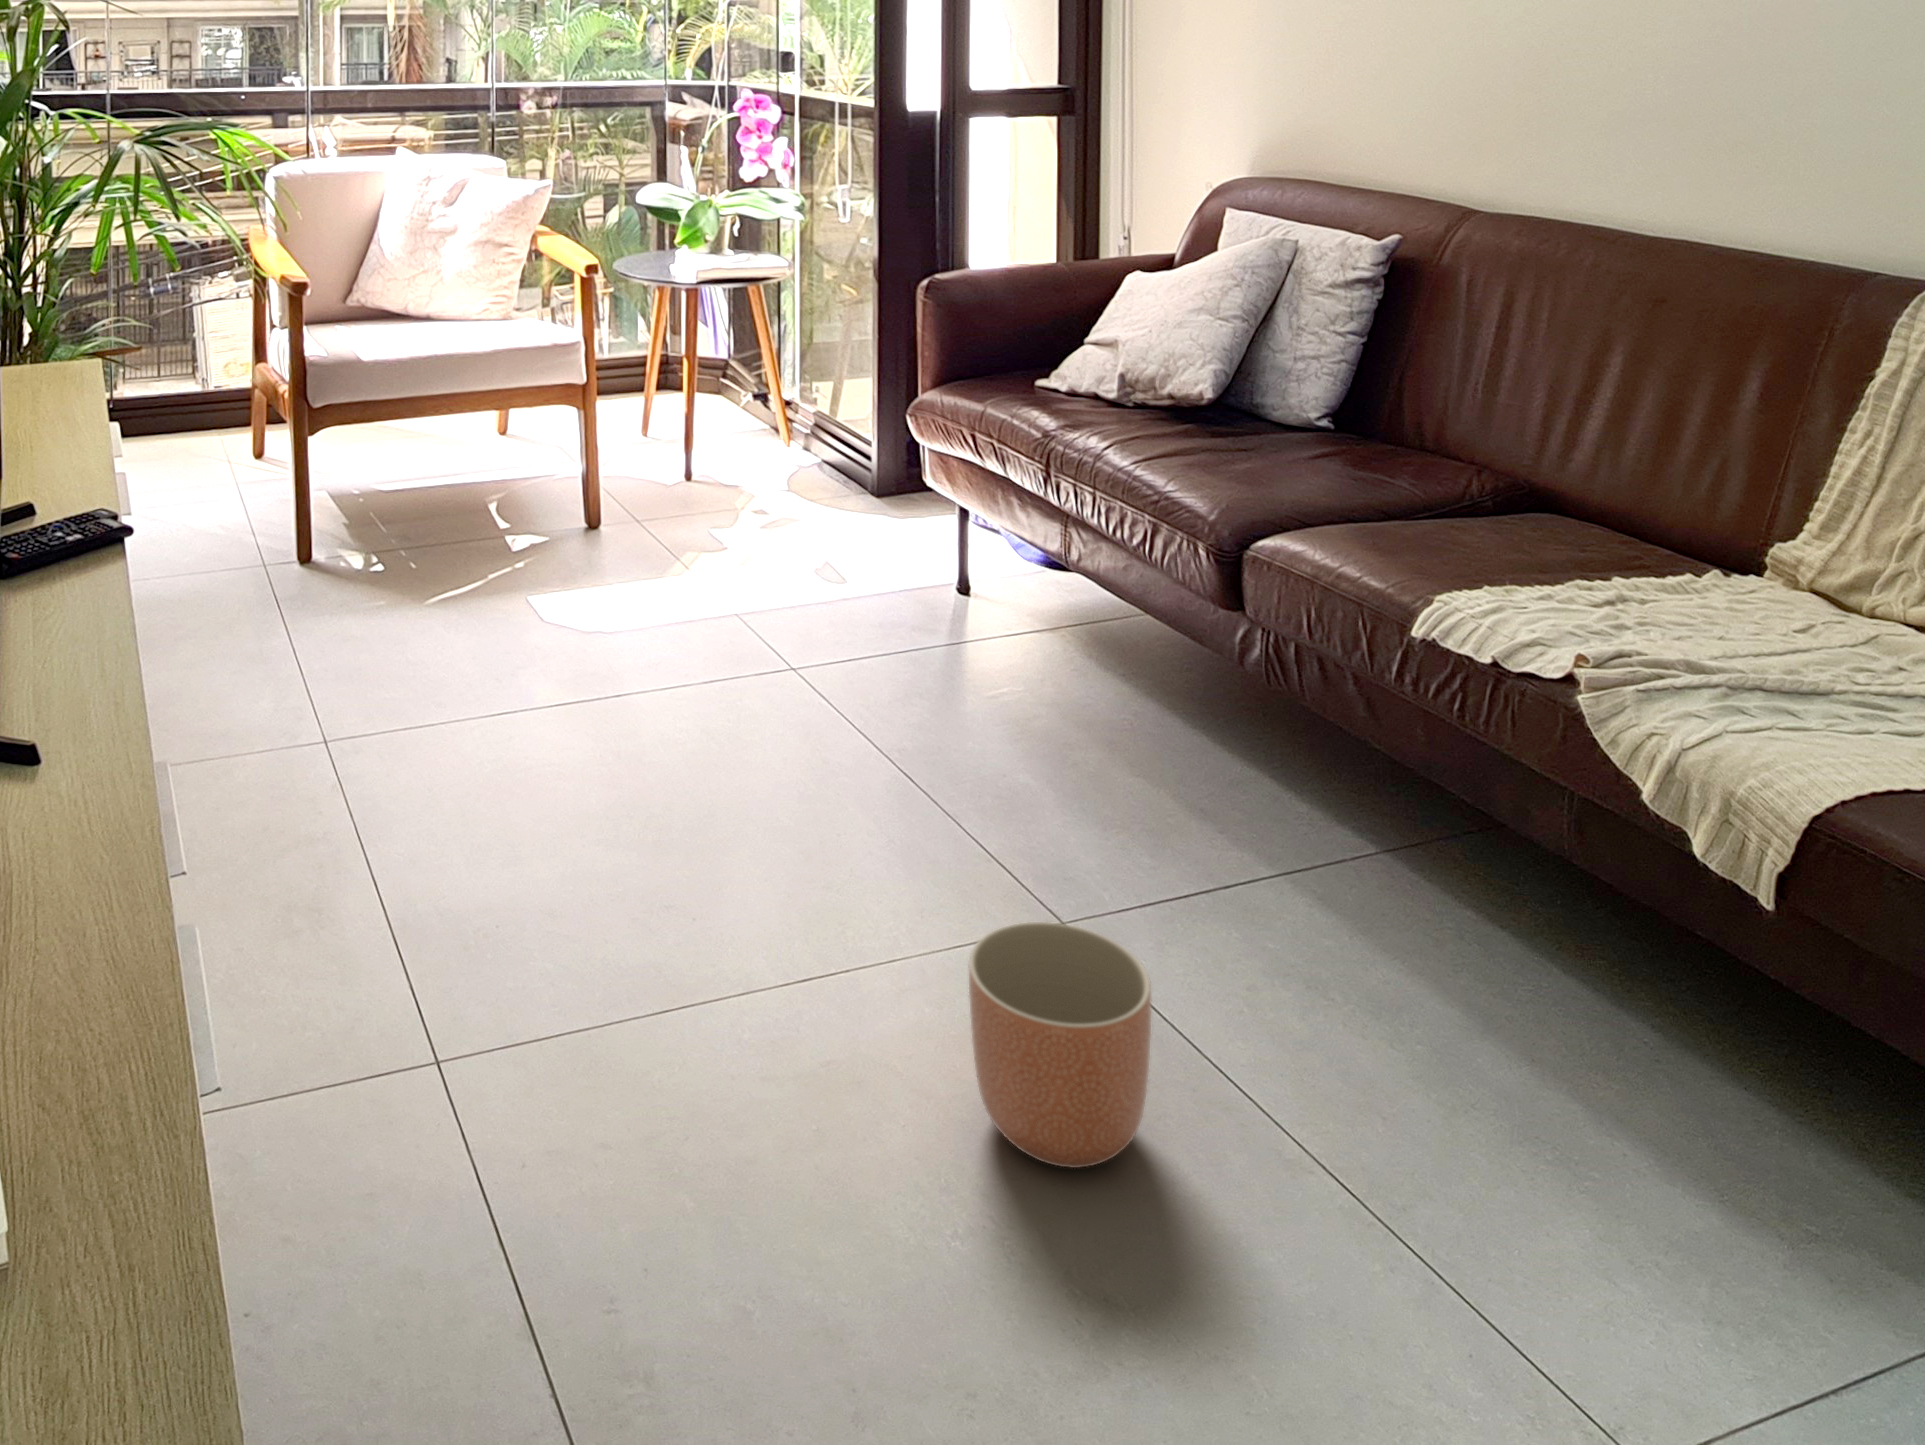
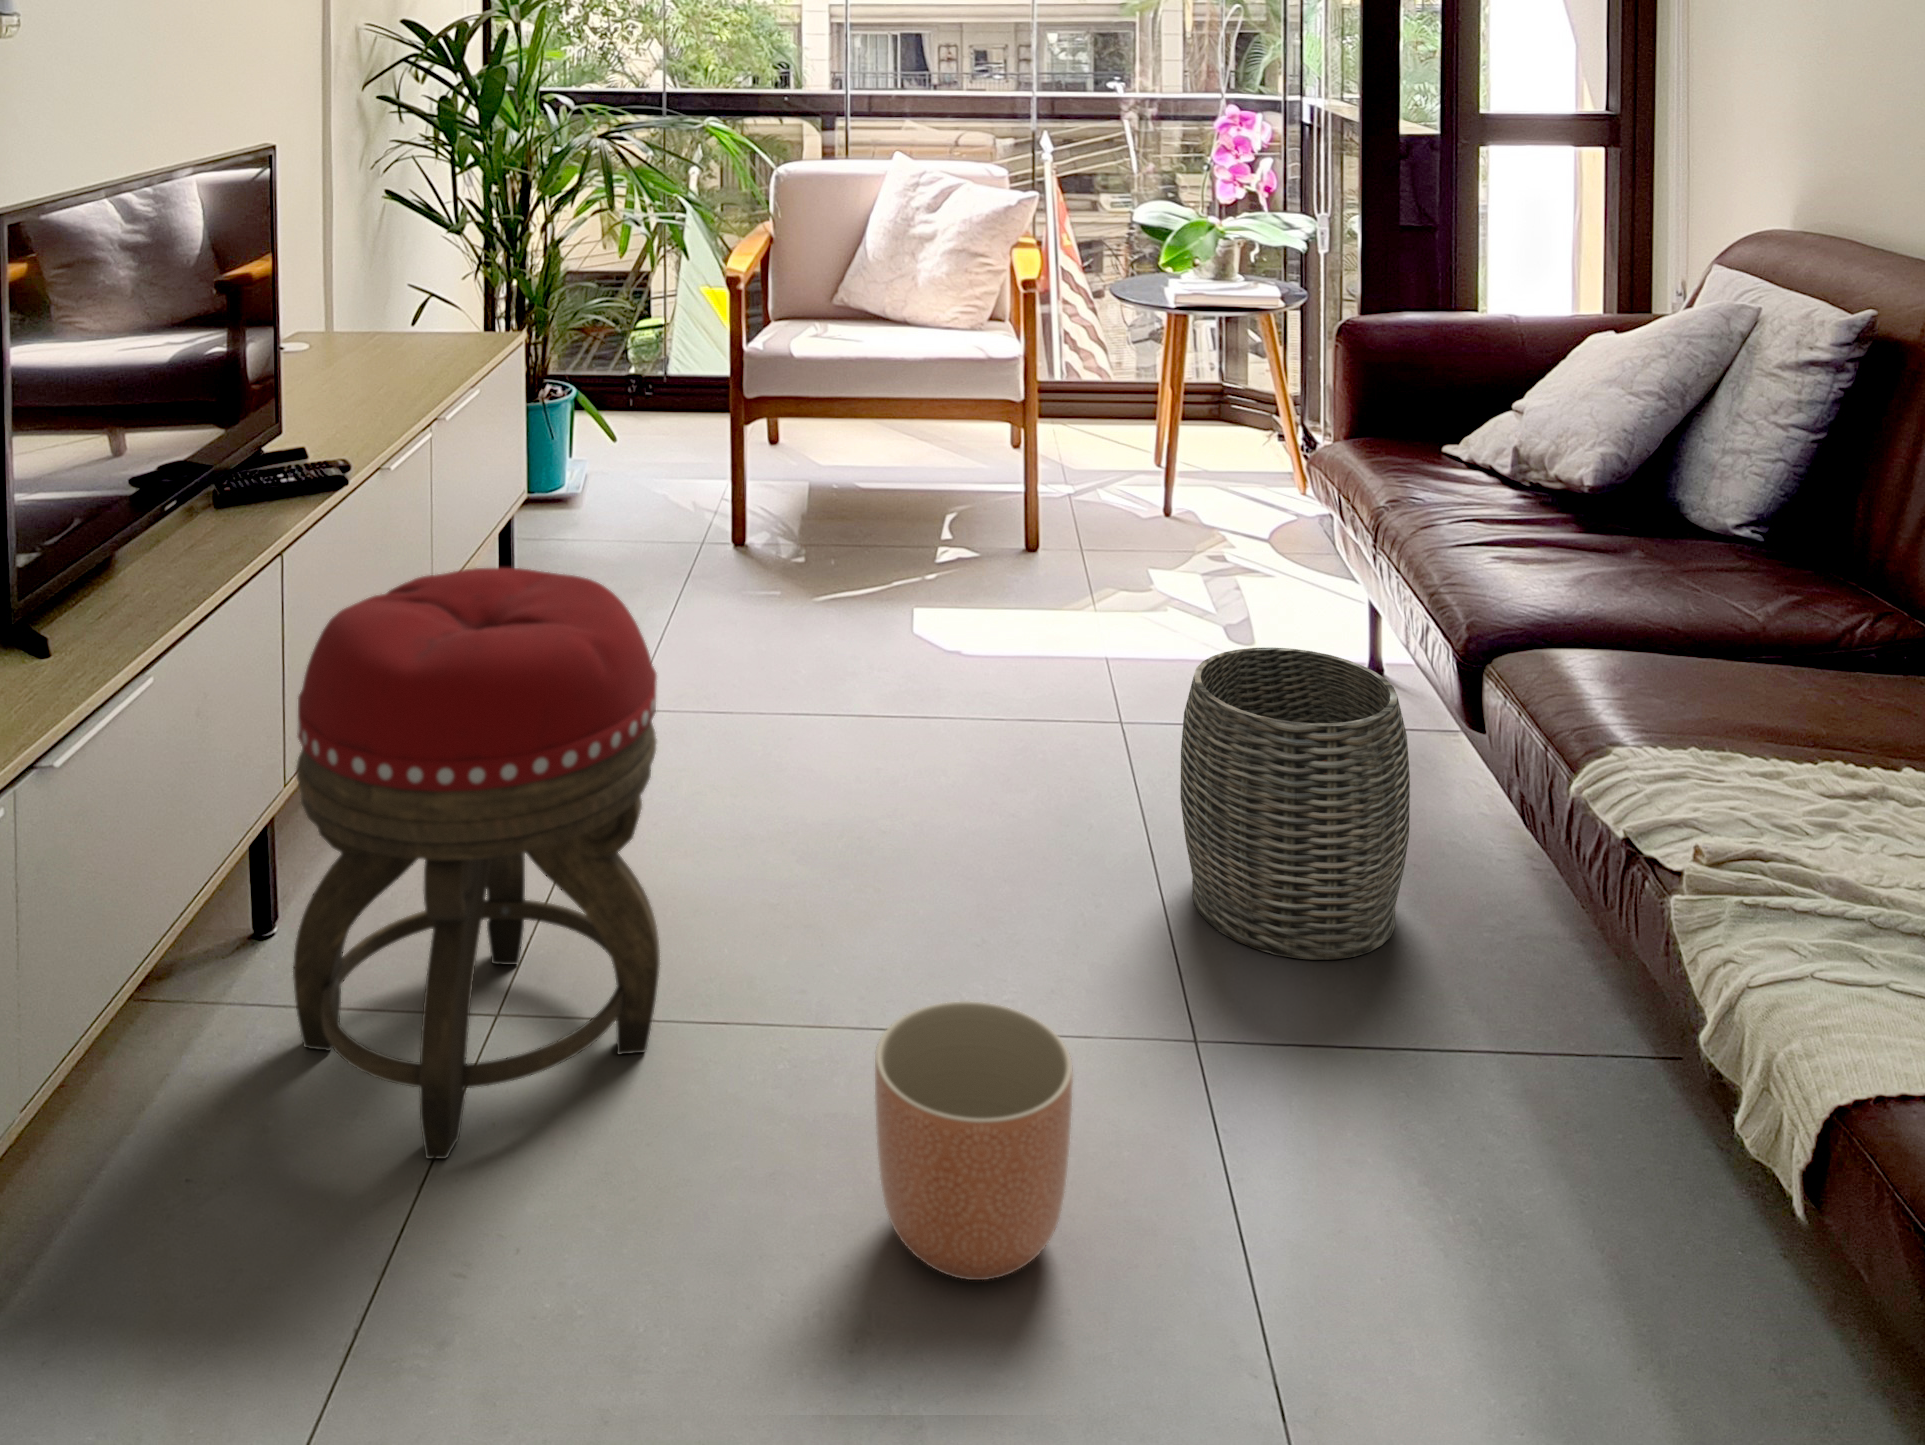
woven basket: none [958,568,1156,831] -> present [1180,648,1410,960]
footstool: none [309,609,671,1219] -> present [293,568,660,1159]

